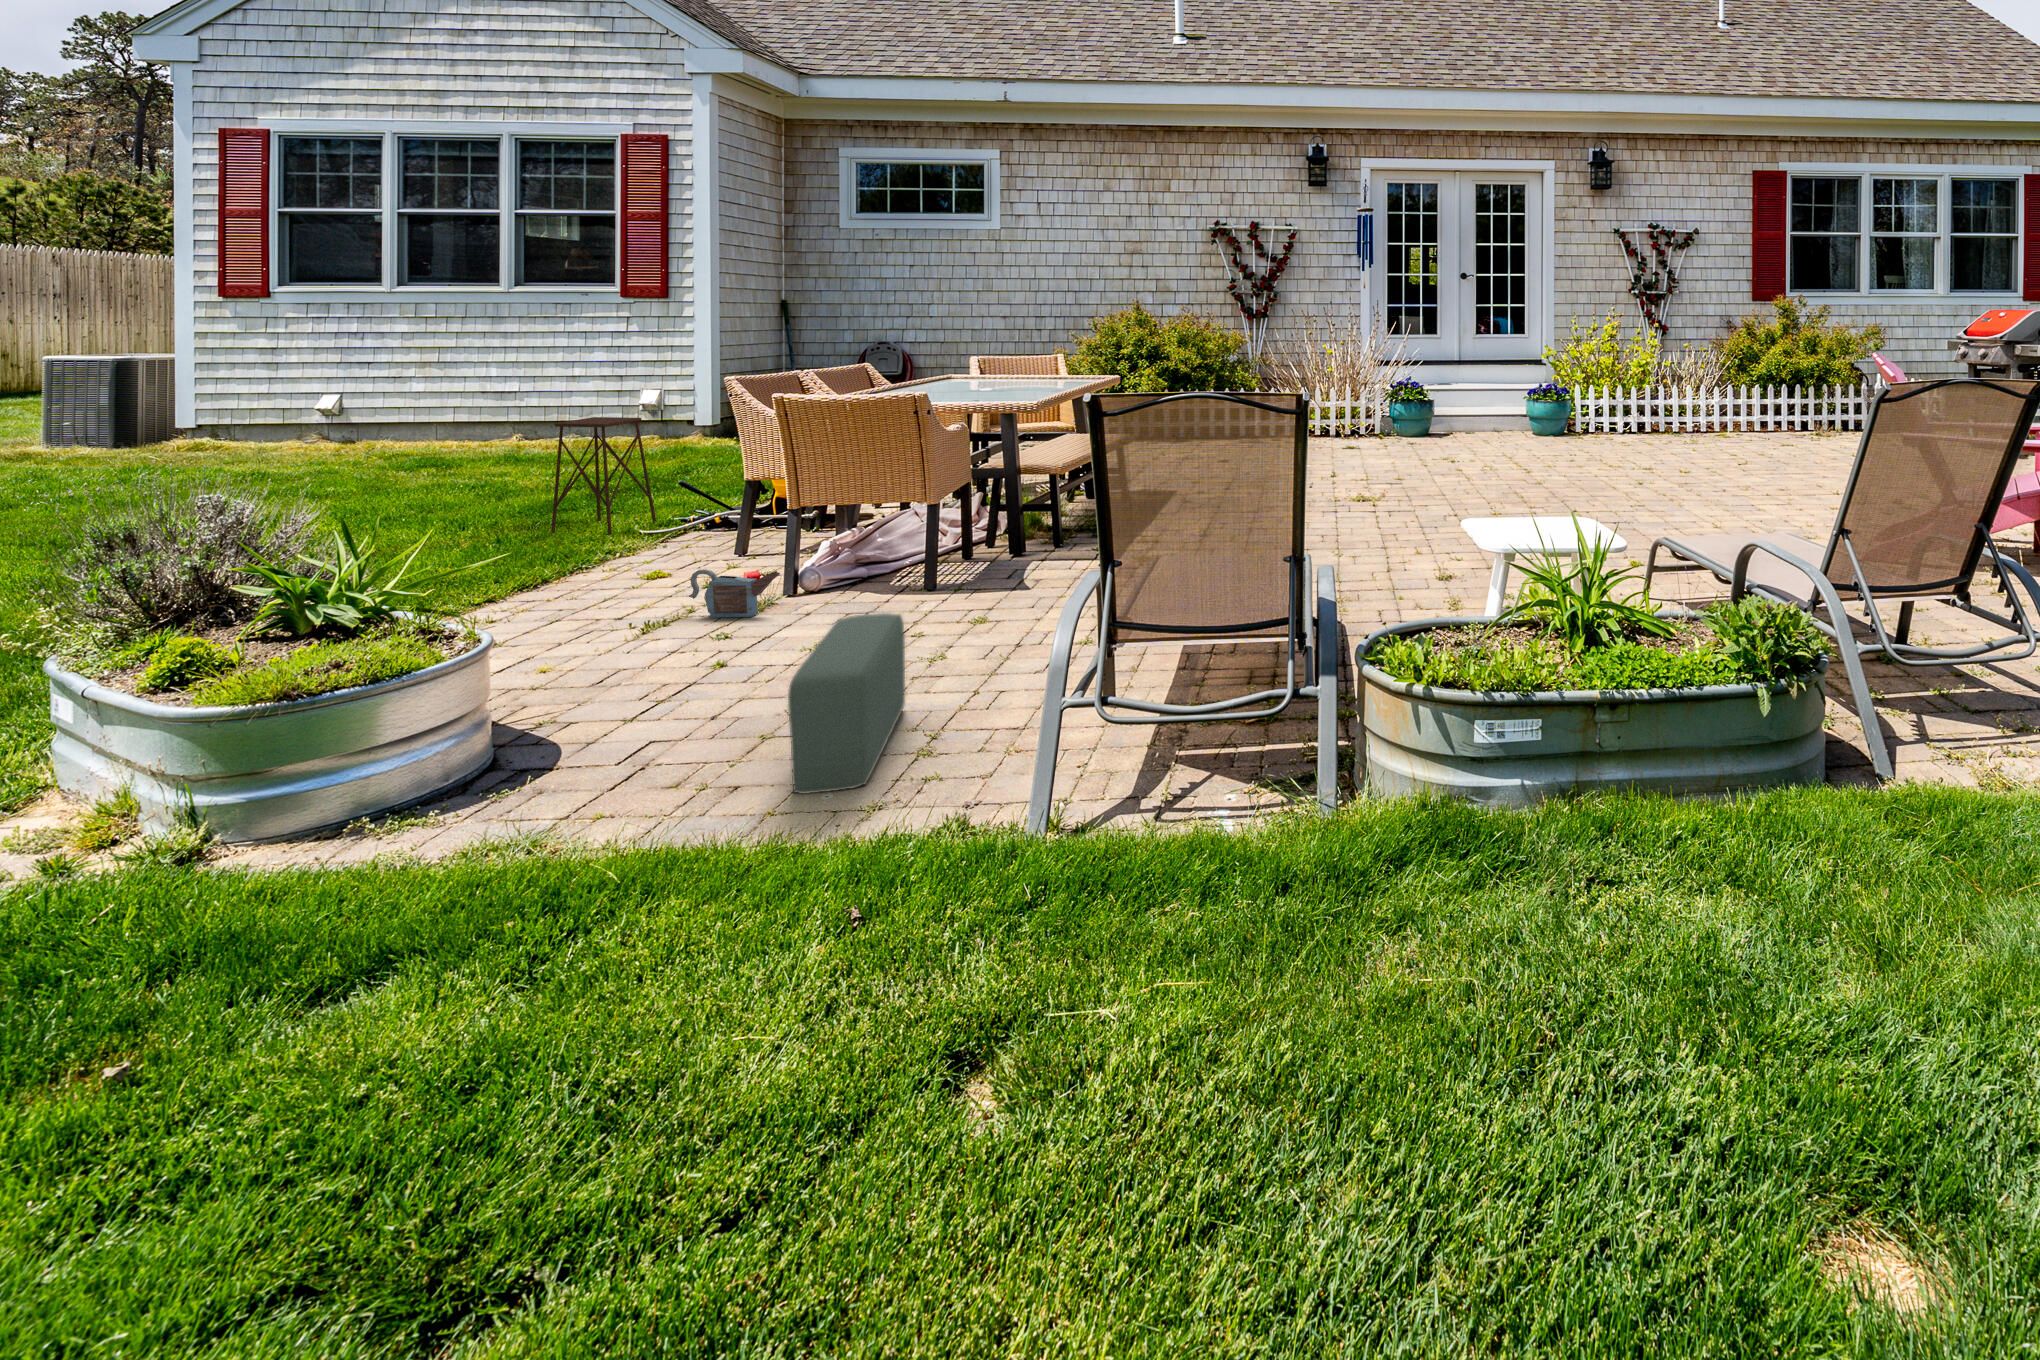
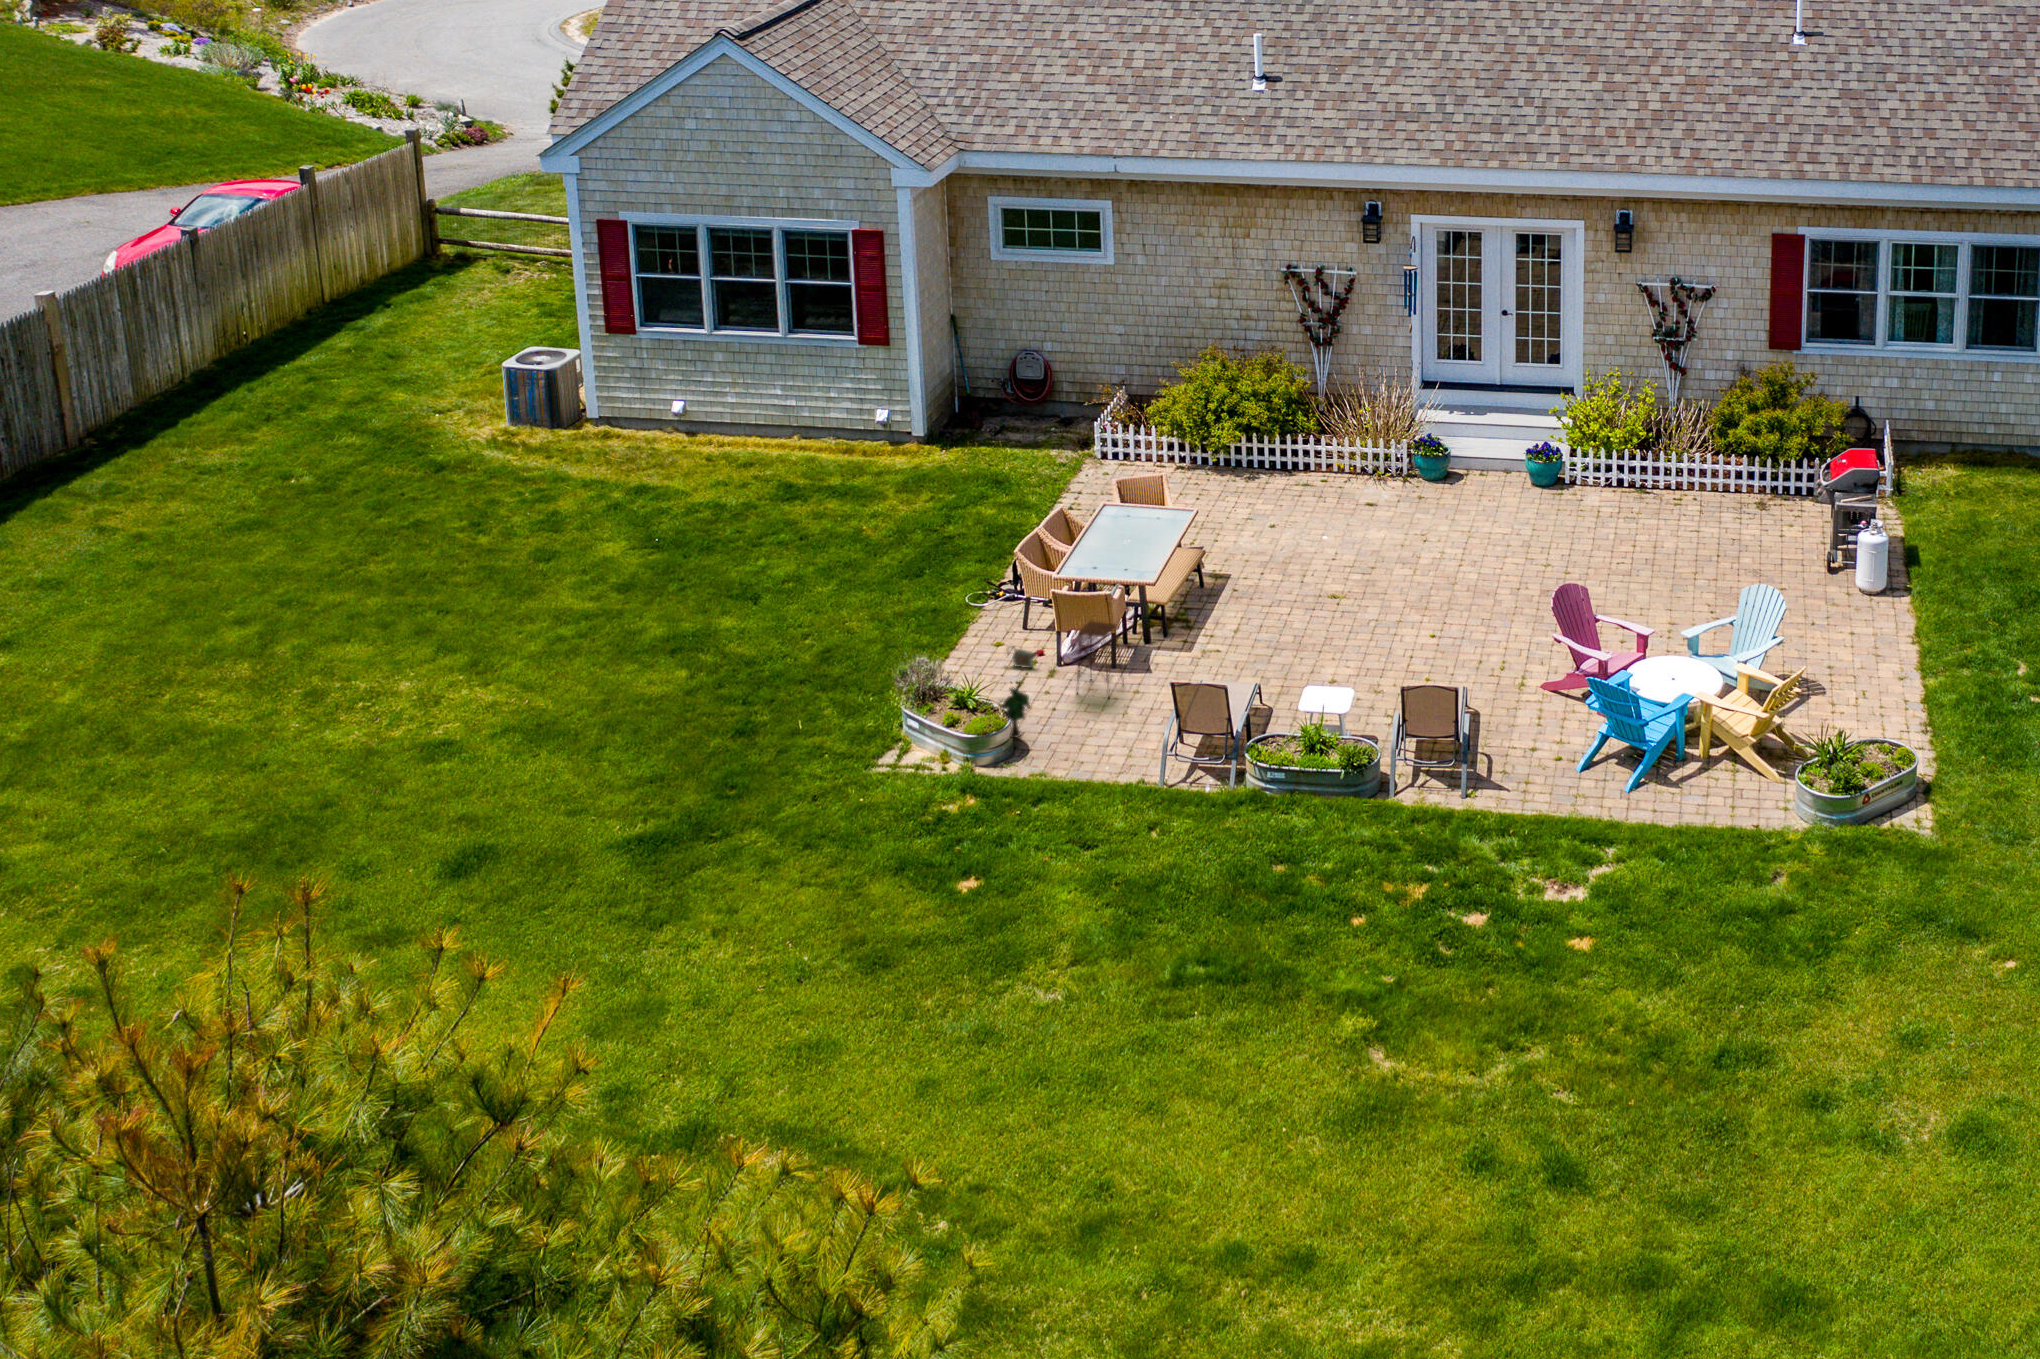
side table: present [551,417,656,535] -> present [1077,621,1121,683]
decorative plant: none [543,574,671,748] -> present [1000,682,1031,738]
pouf: present [788,613,905,794] -> none [1078,698,1106,764]

